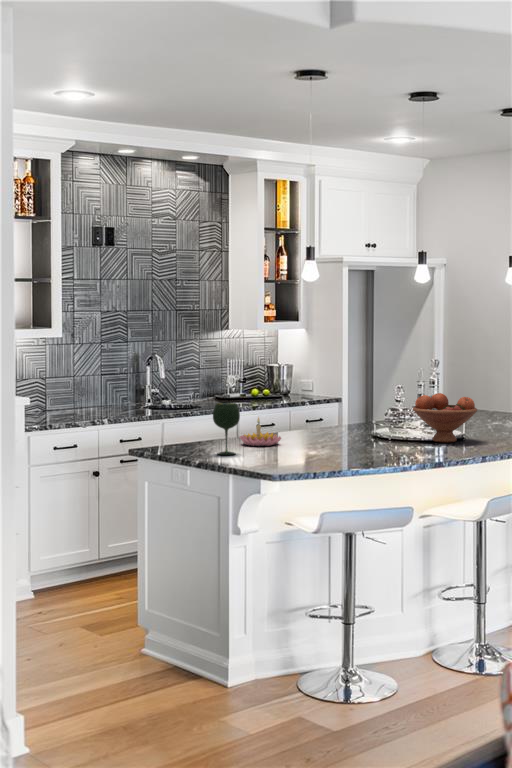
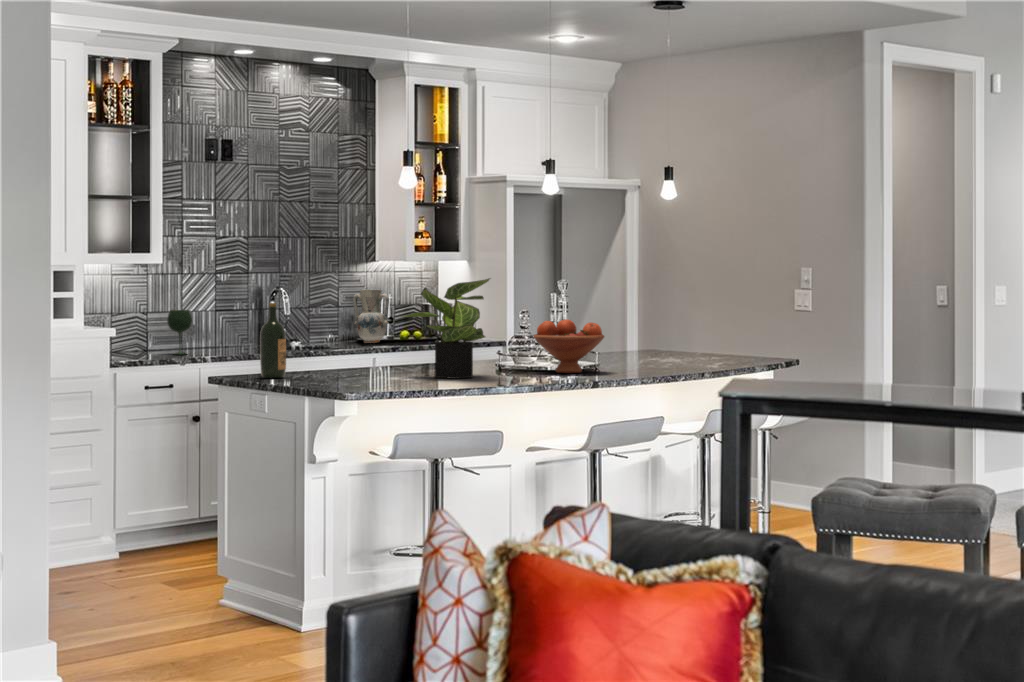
vase: none [214,355,245,400] -> present [353,290,389,343]
potted plant: none [299,362,390,452] -> present [403,278,490,379]
wine bottle: none [177,384,200,452] -> present [260,303,286,378]
wine glass: present [213,403,240,455] -> present [167,310,192,355]
candle holder: present [240,418,281,446] -> none [336,342,383,375]

